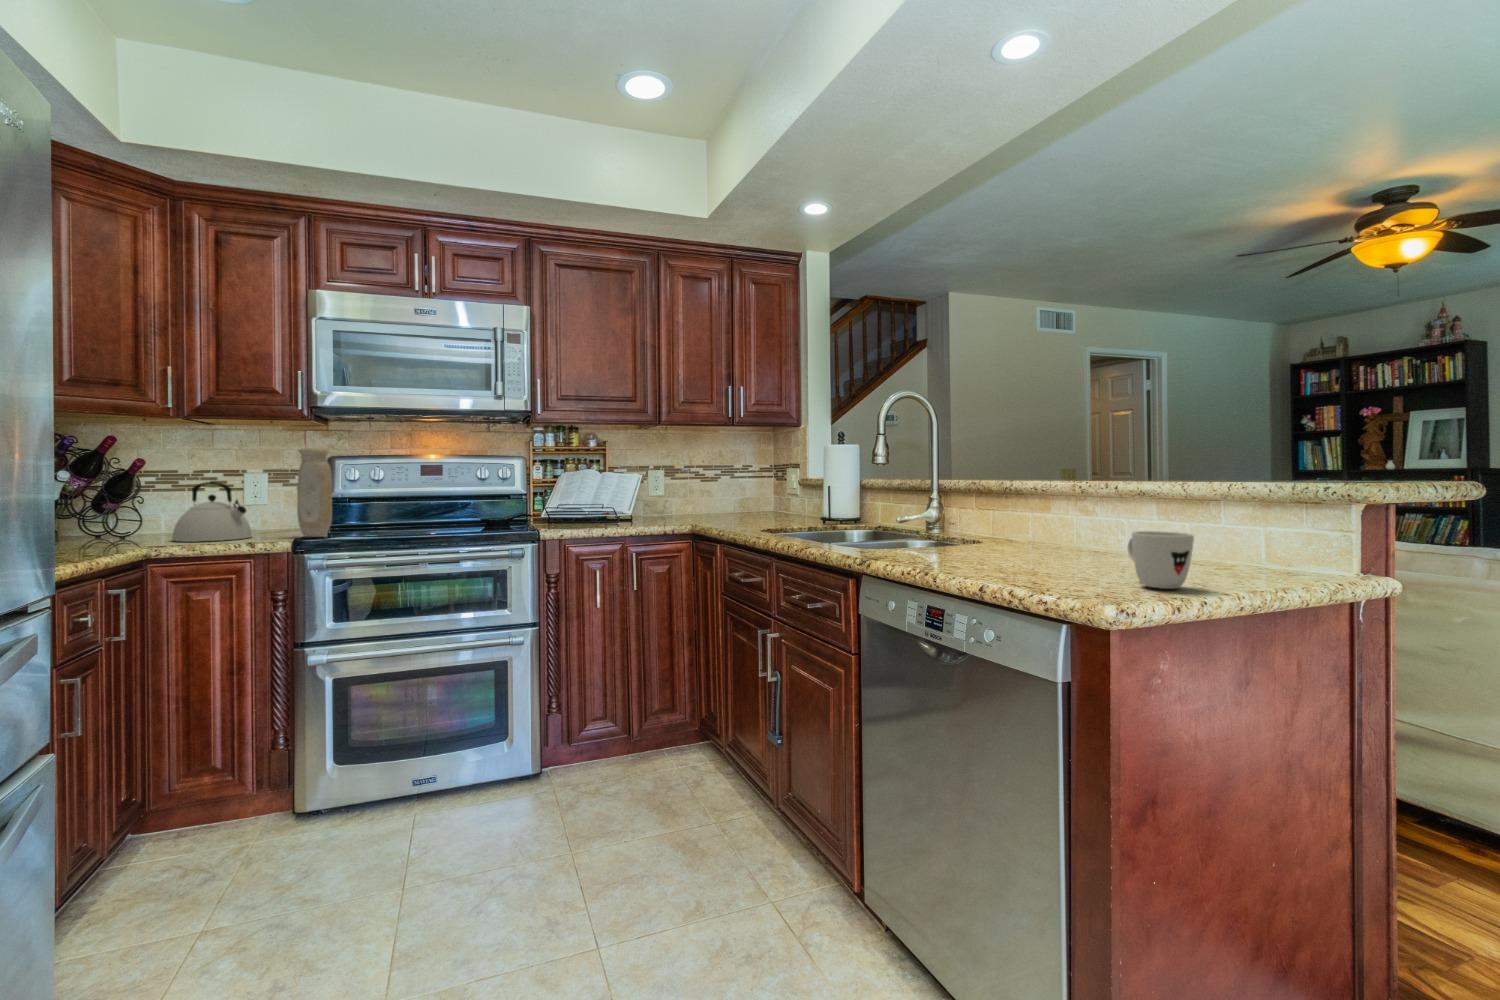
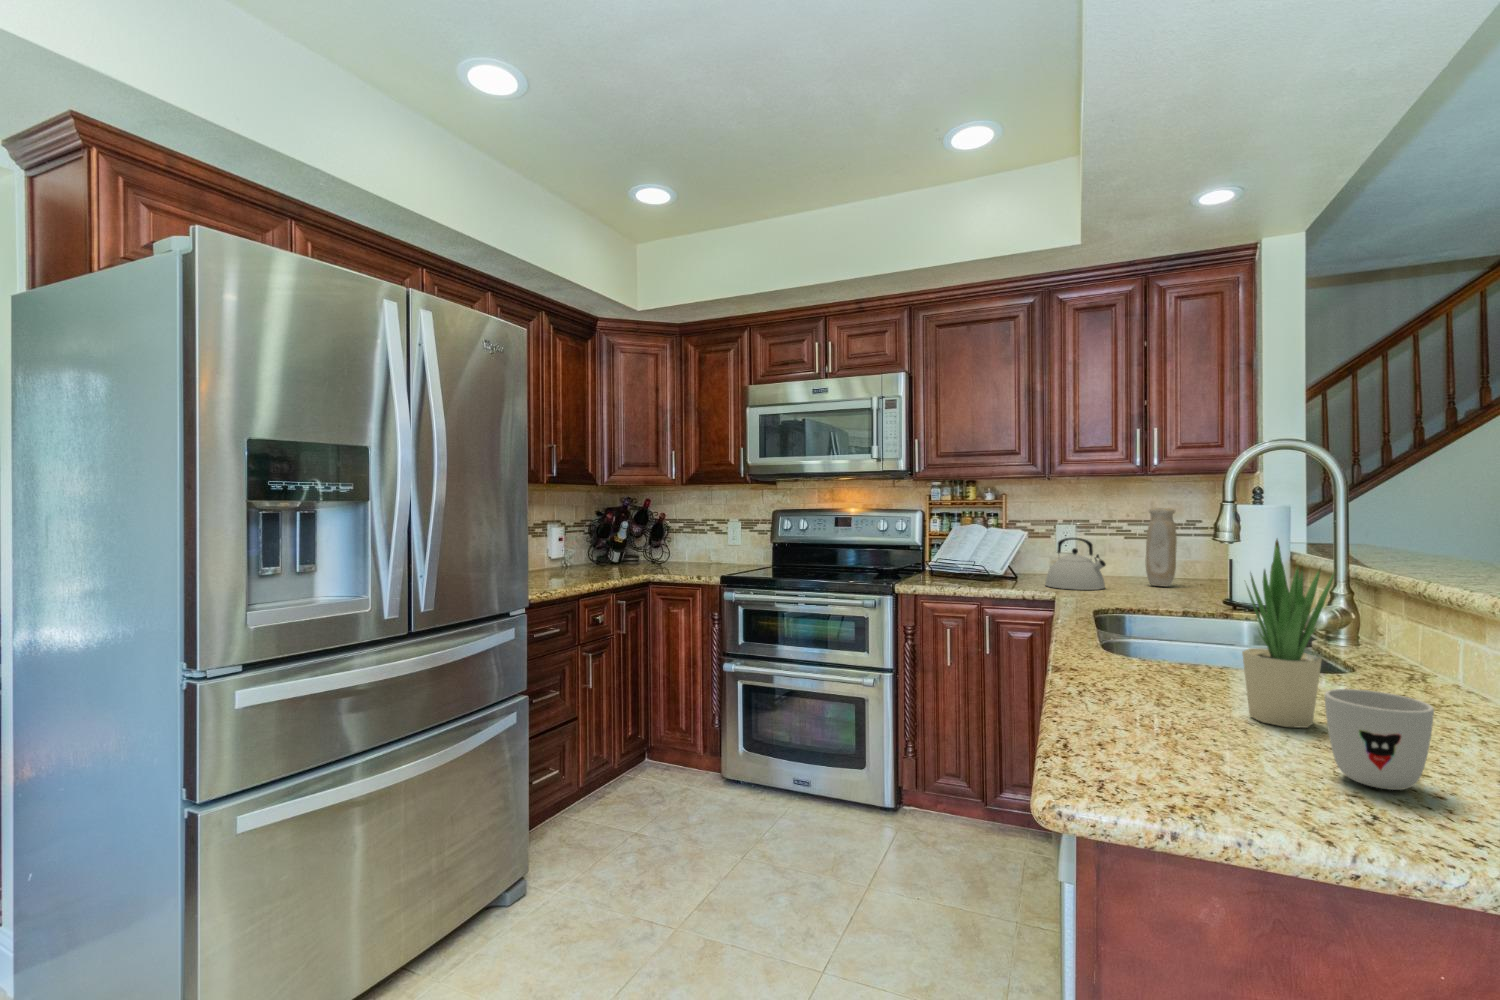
potted plant: none [1015,441,1068,573] -> present [1242,540,1335,728]
vase: present [297,448,332,537] -> present [1145,508,1177,587]
kettle: present [172,482,252,542] -> present [1045,538,1106,590]

